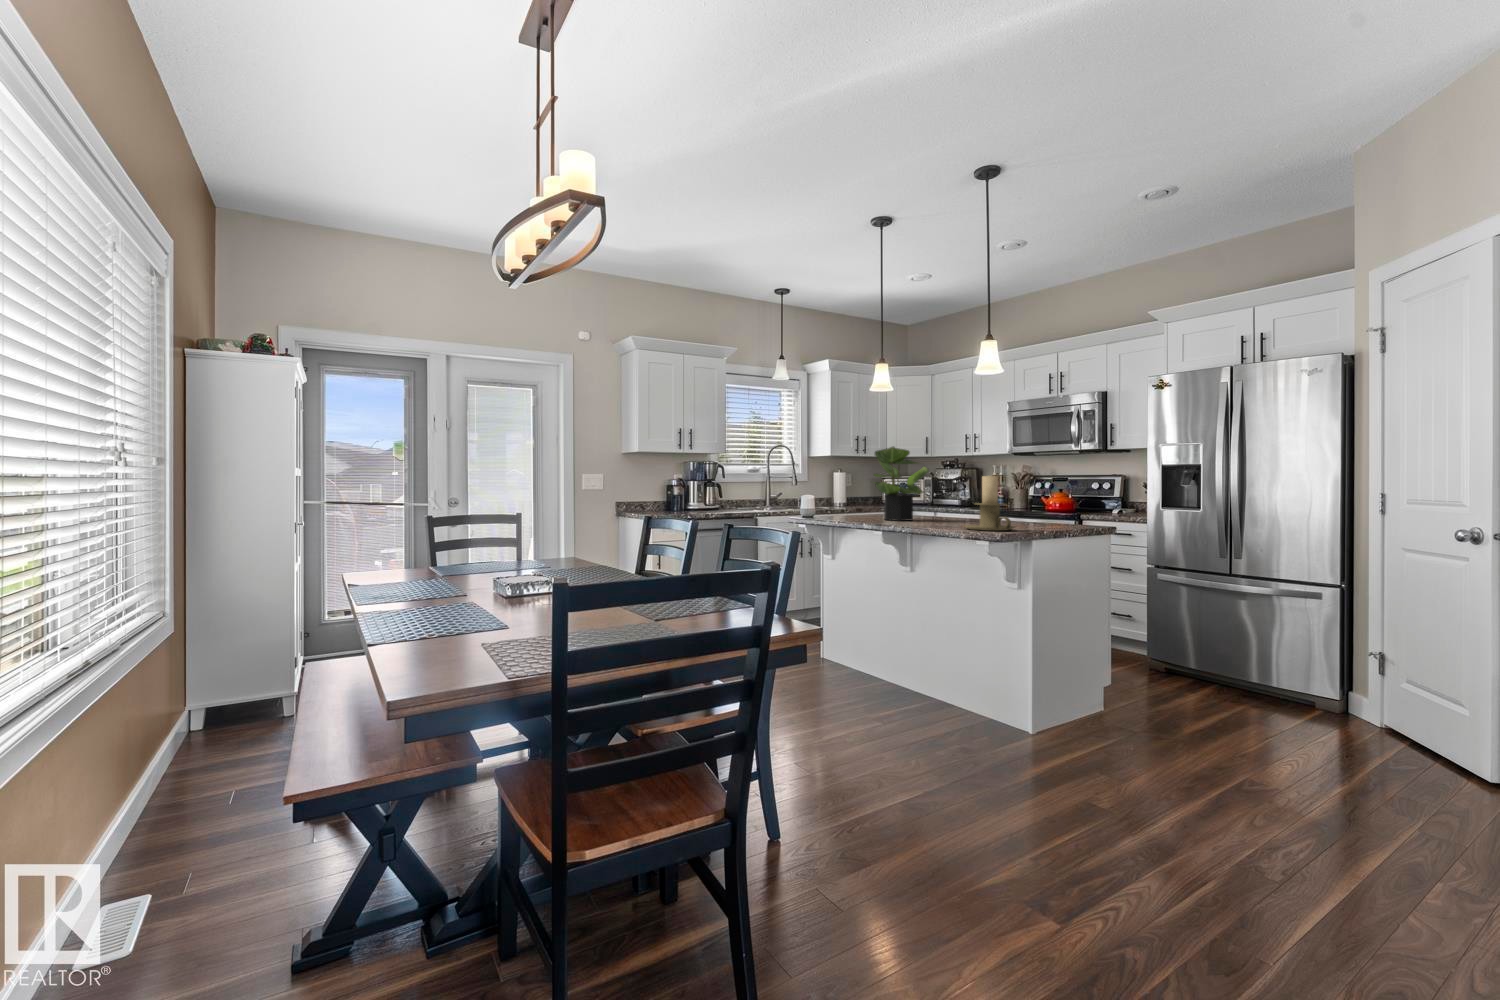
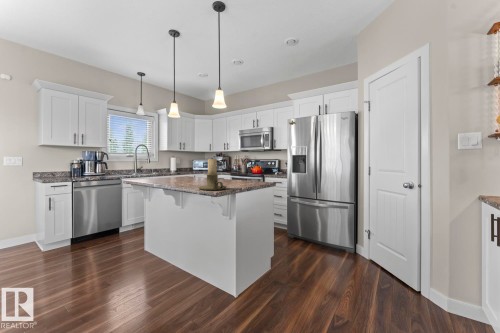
potted plant: present [874,447,929,521] -> none [159,143,192,182]

